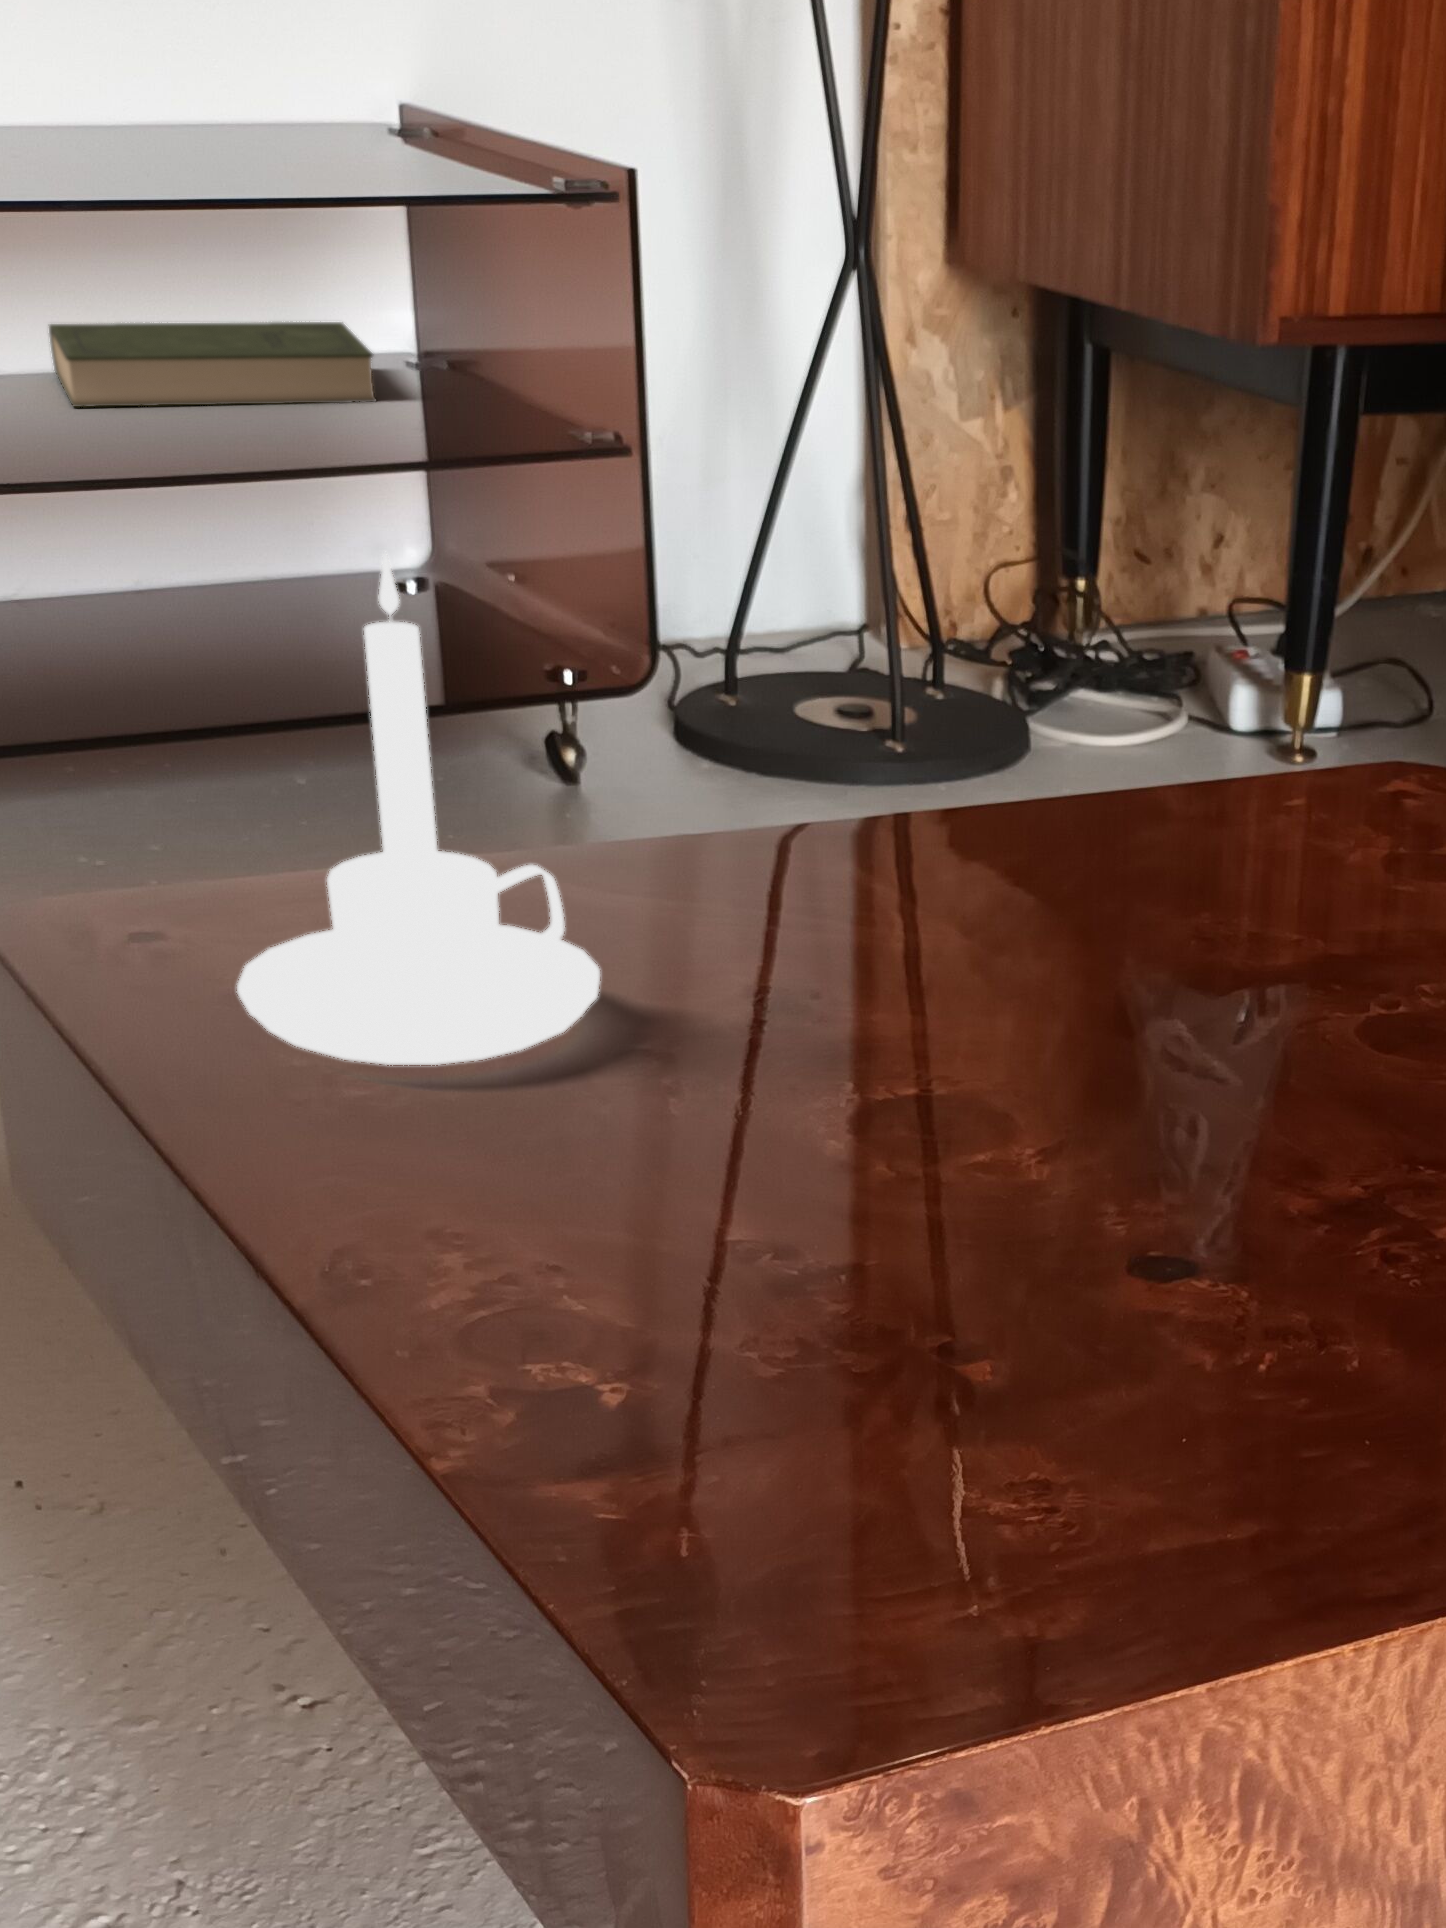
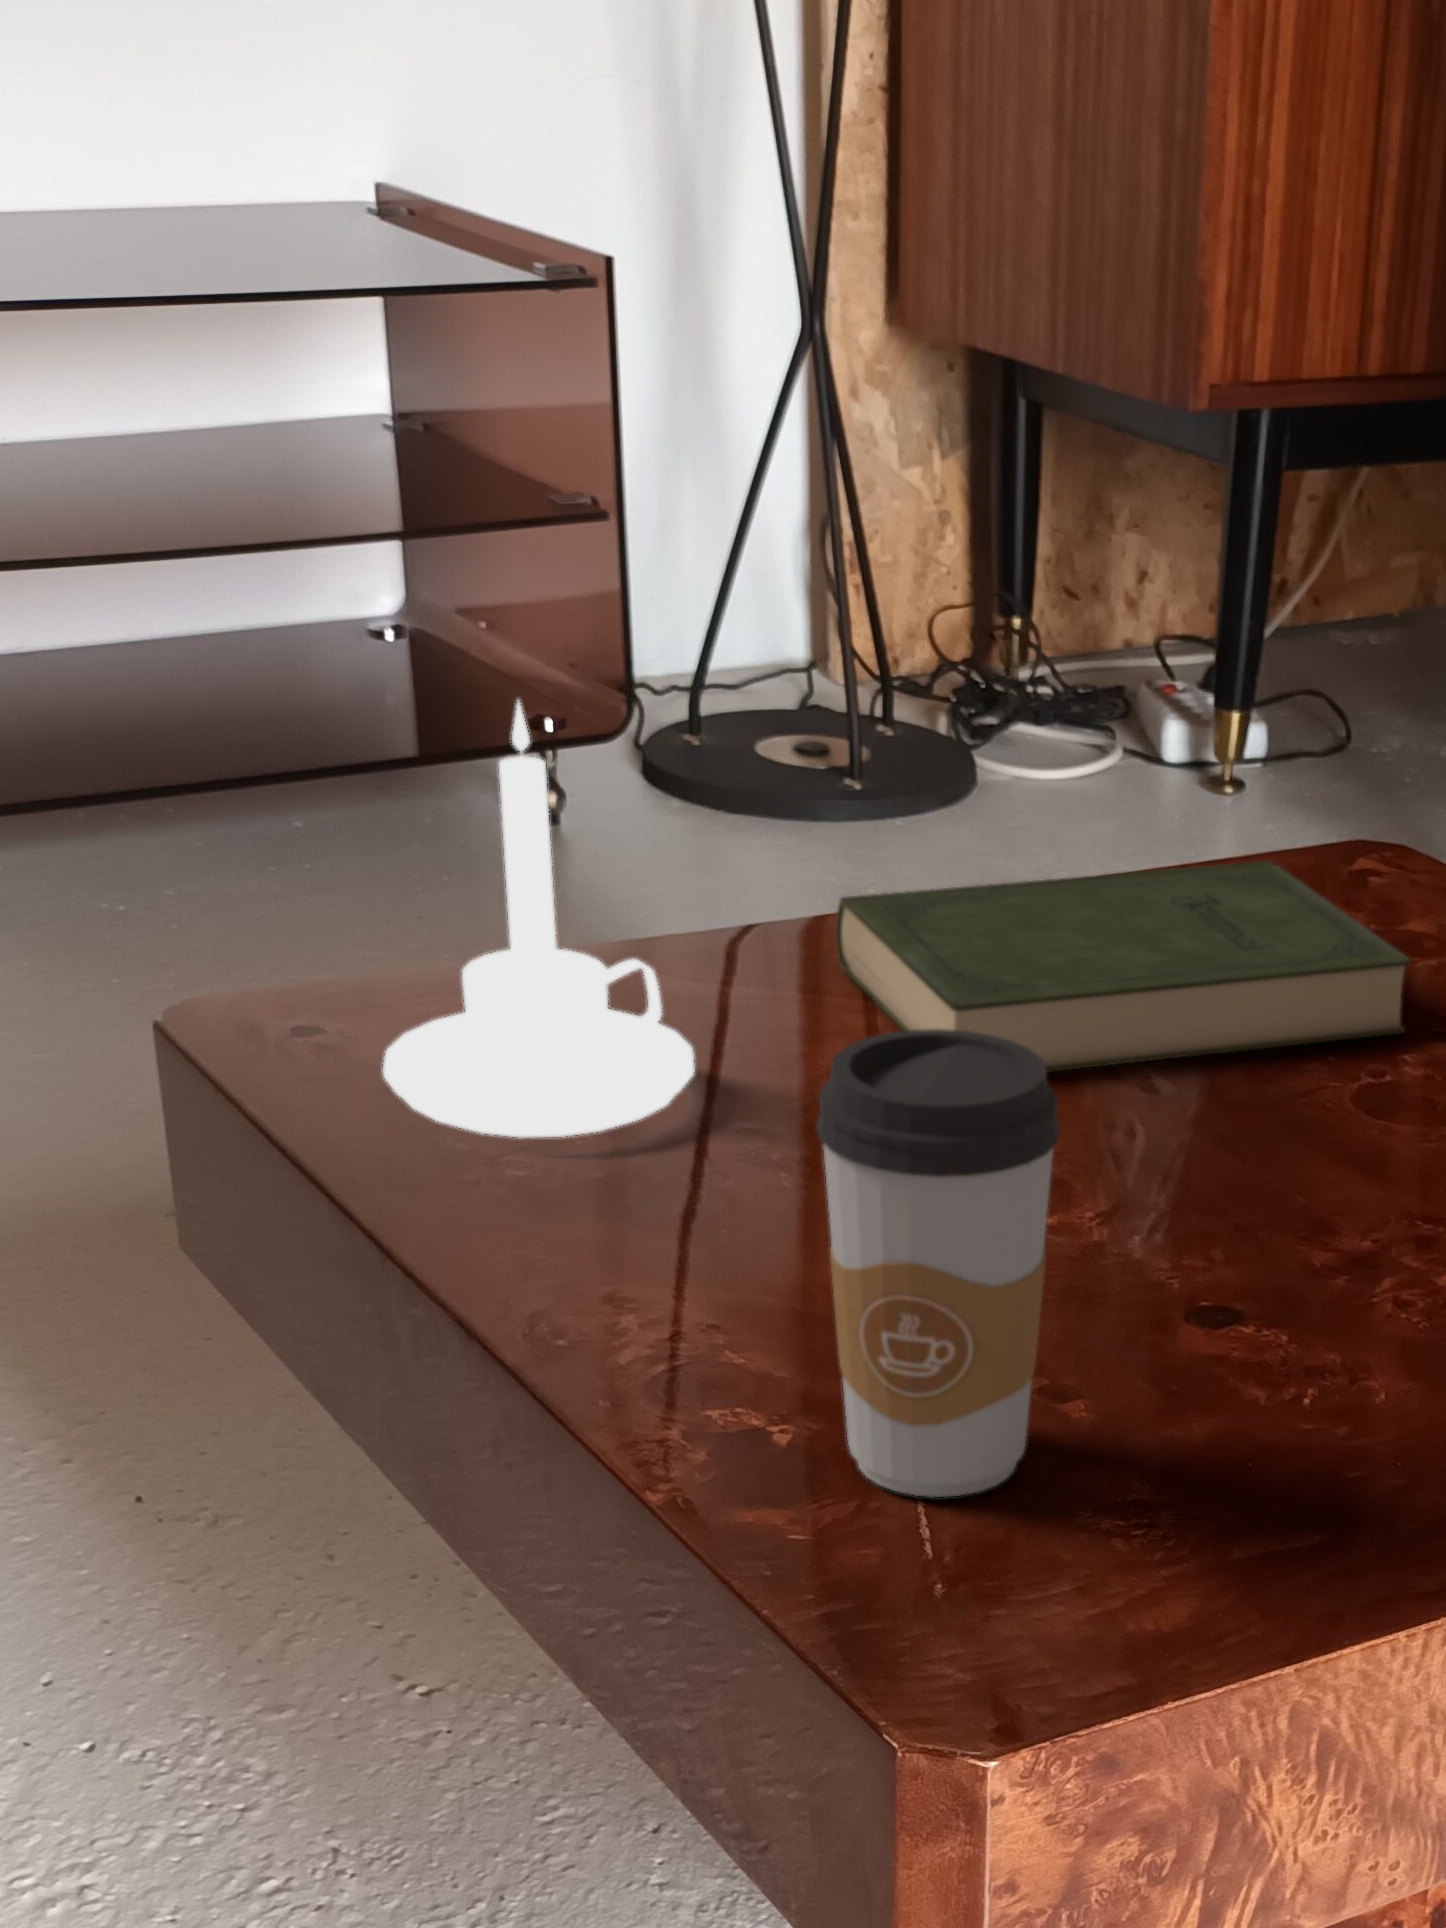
book: present [49,322,376,407] -> present [836,861,1410,1072]
coffee cup: none [653,907,951,1476] -> present [816,1029,1060,1497]

